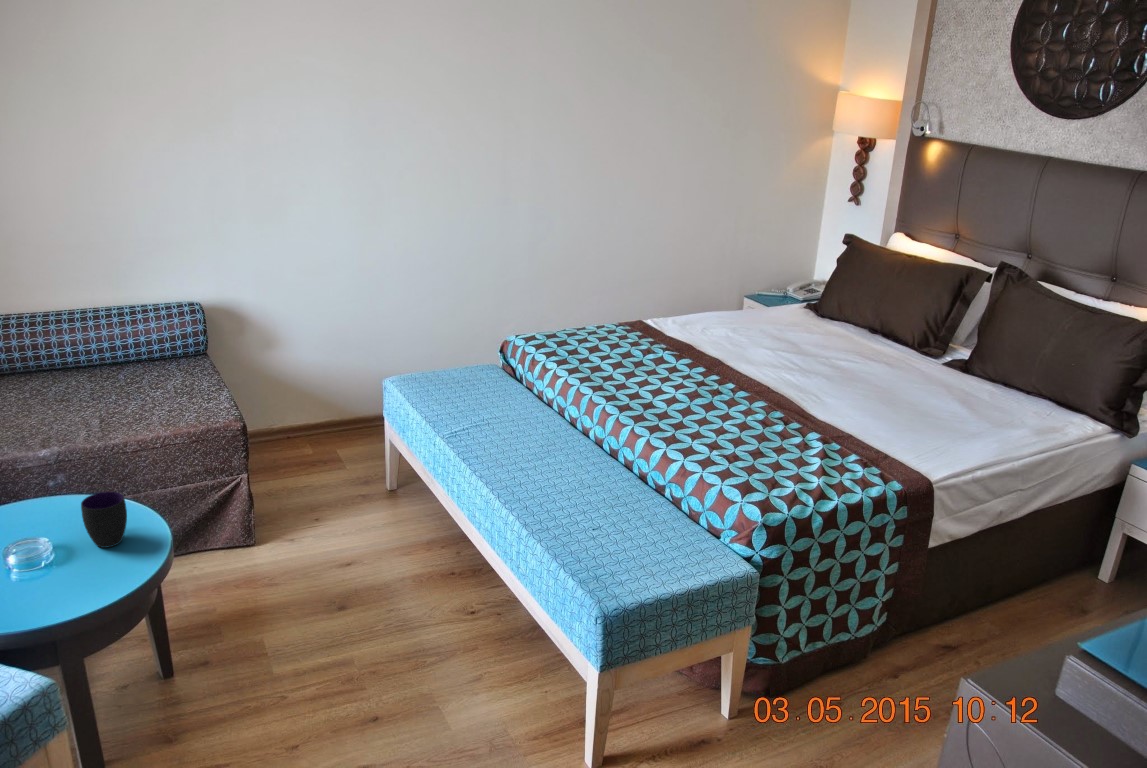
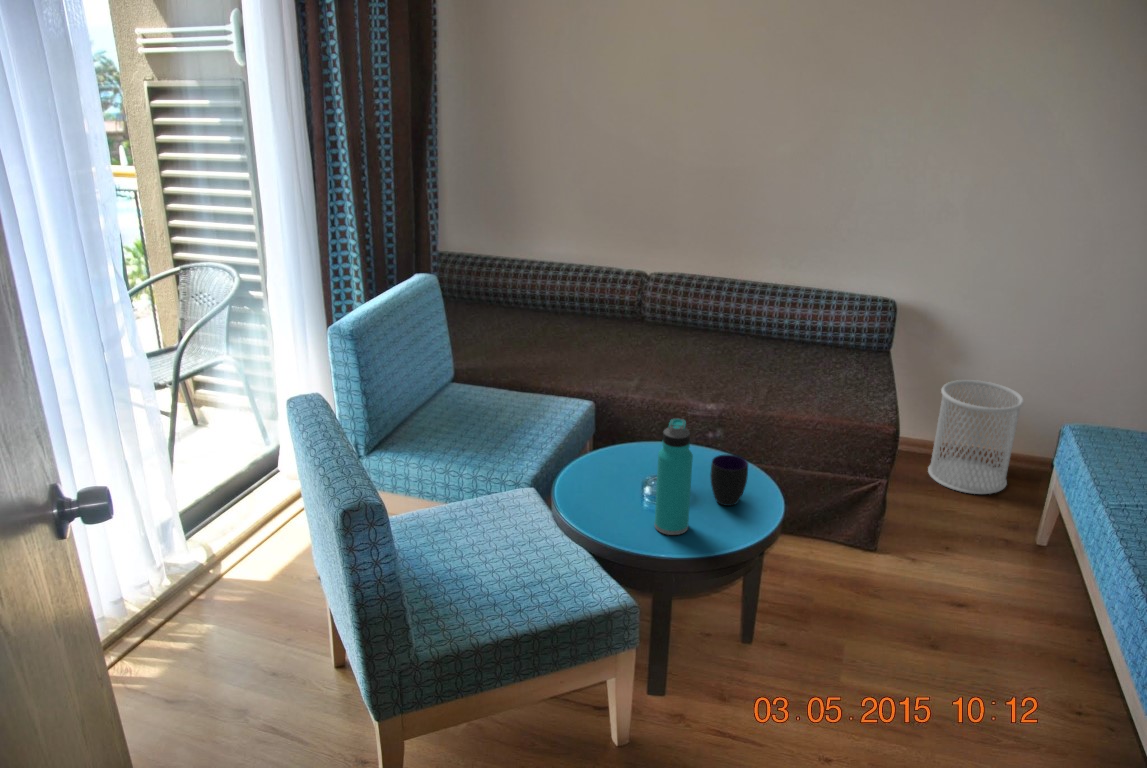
wastebasket: none [269,362,346,467] -> present [928,380,1024,494]
water bottle: none [21,468,79,600] -> present [655,418,693,535]

